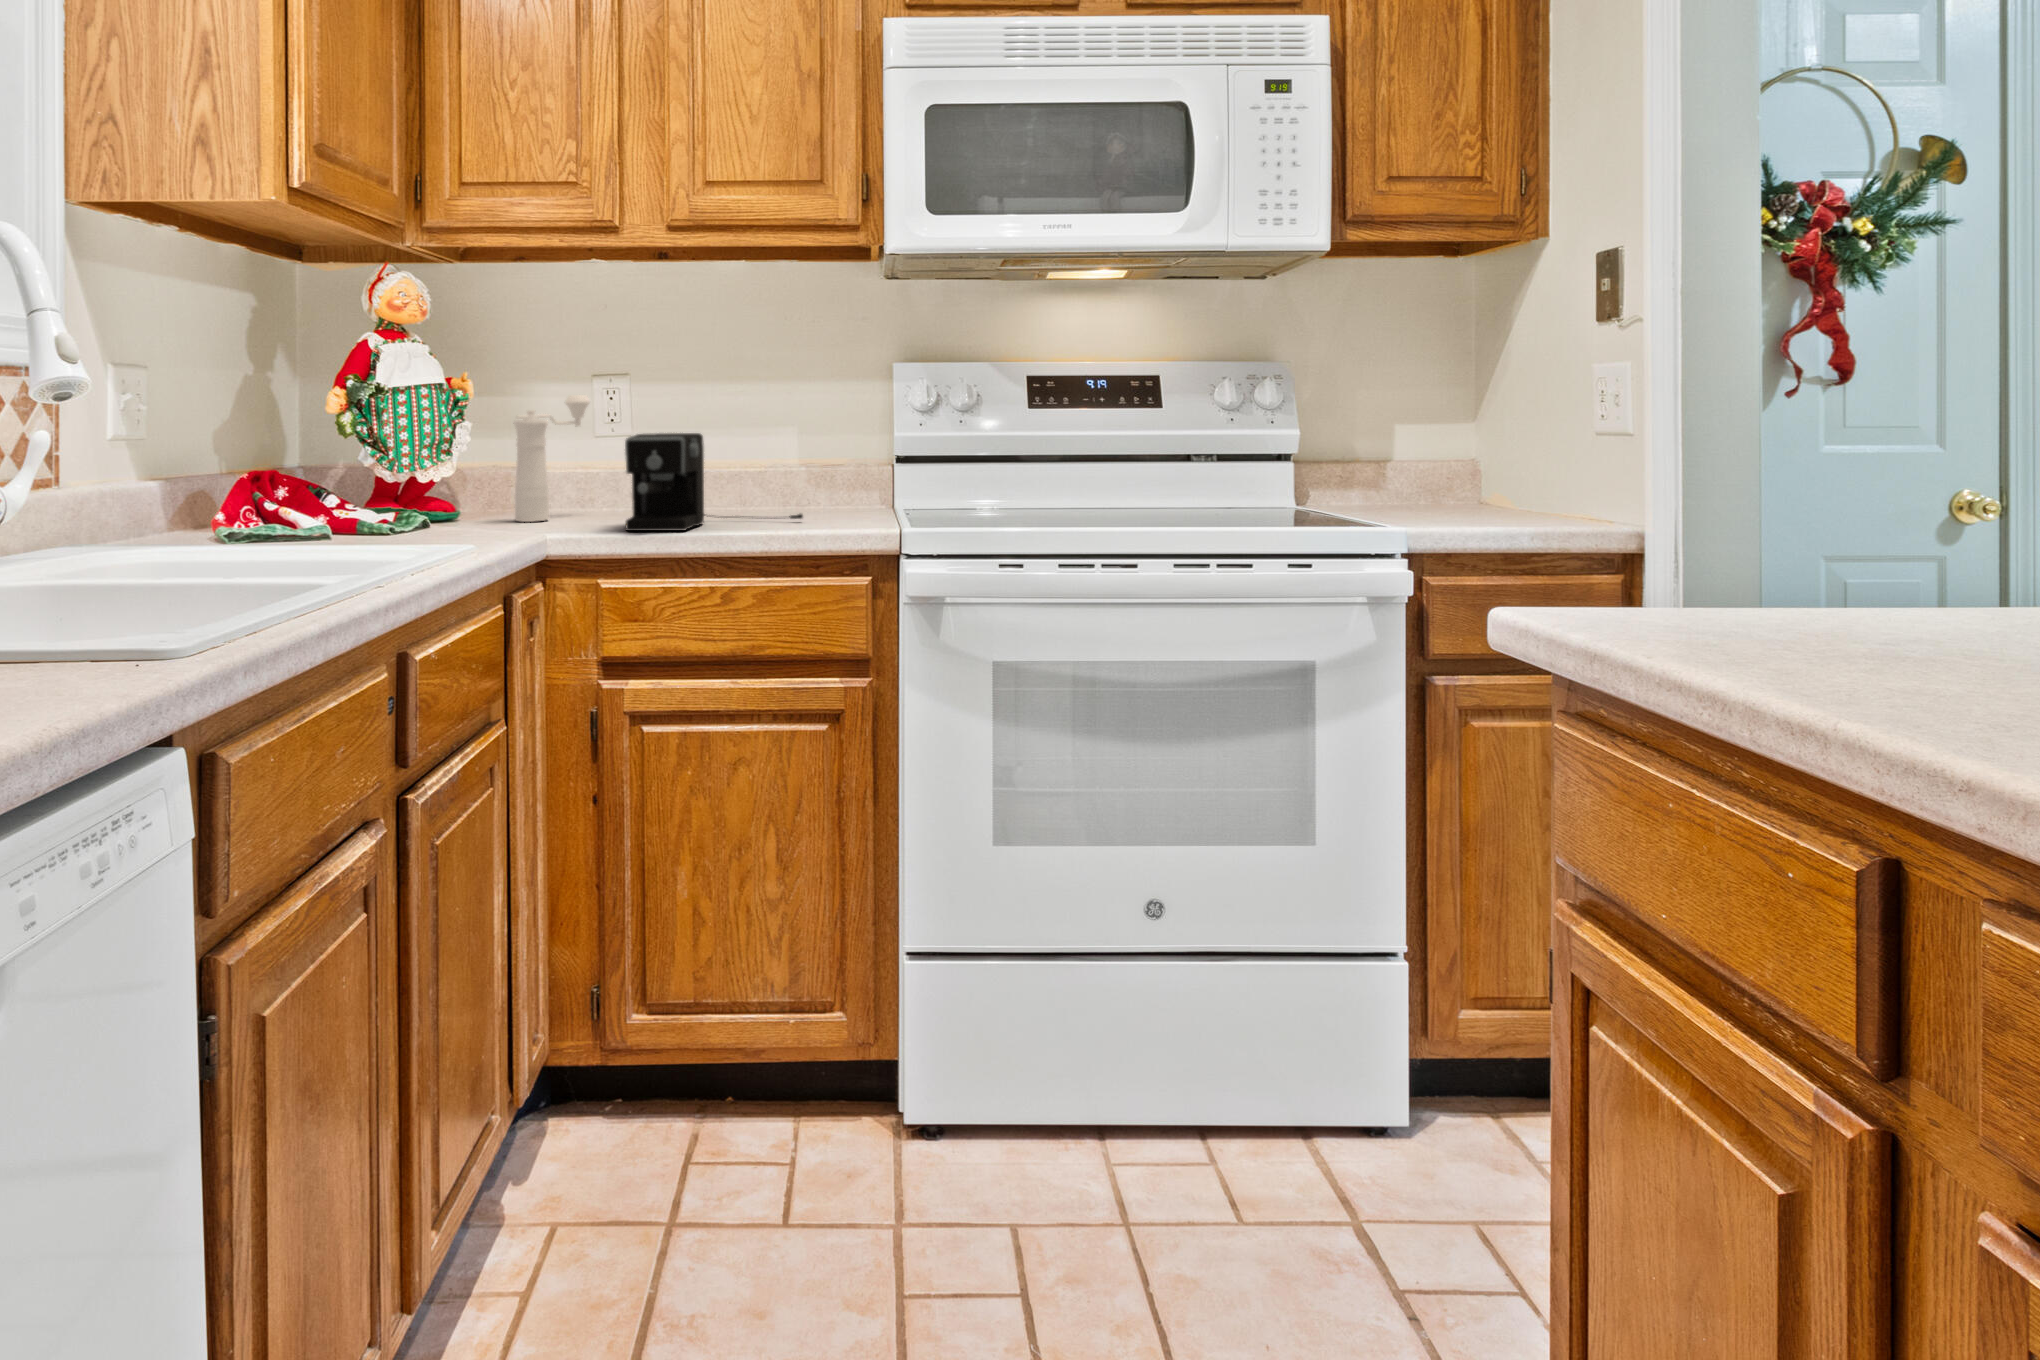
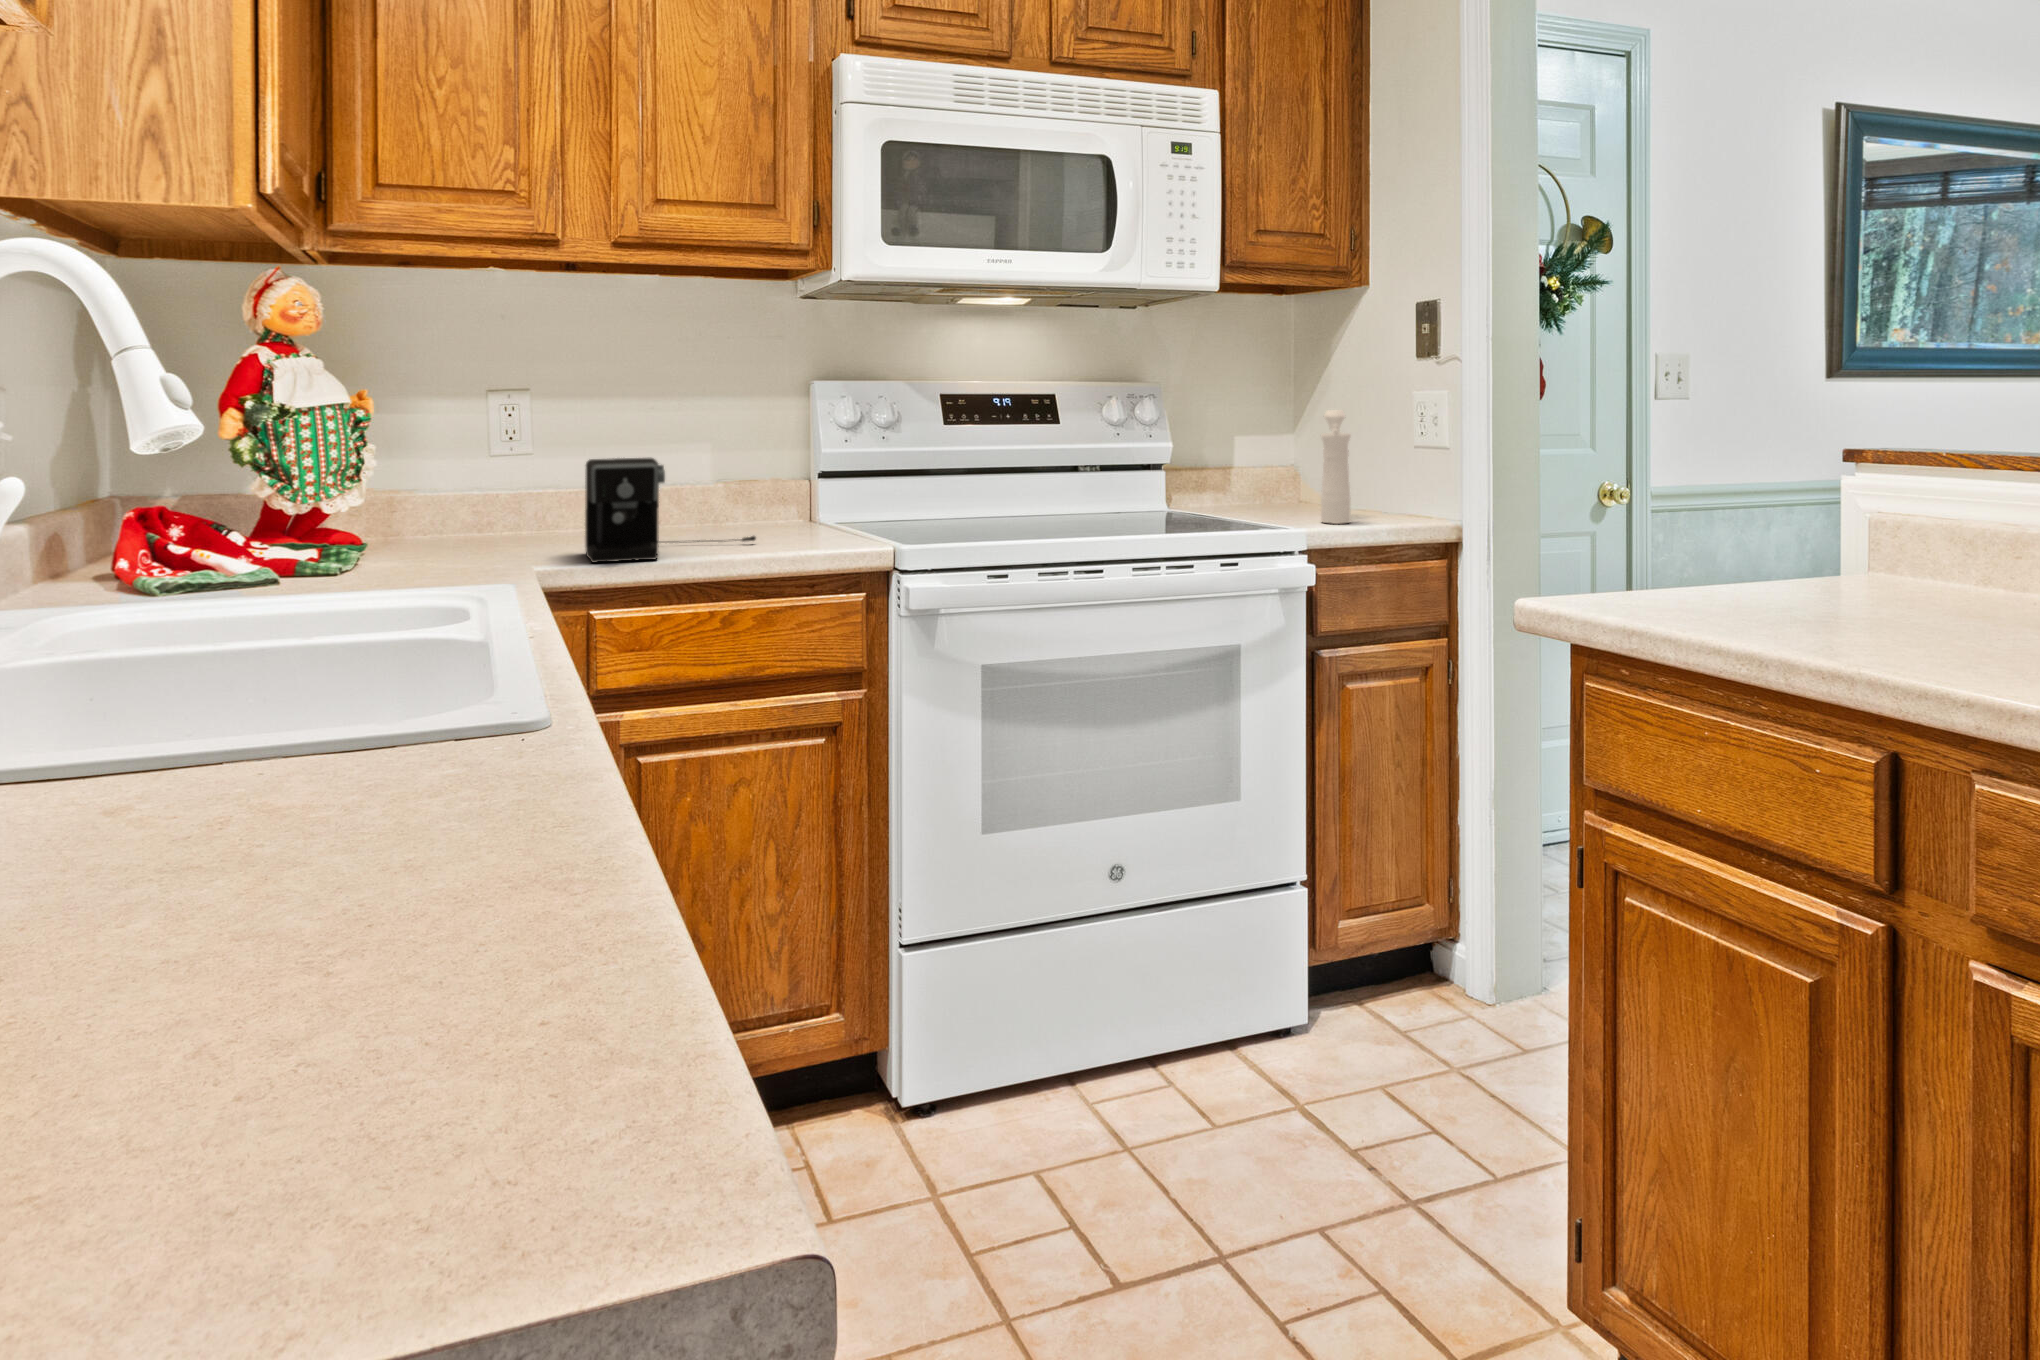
pepper mill: present [513,395,590,522] -> present [1321,410,1351,524]

